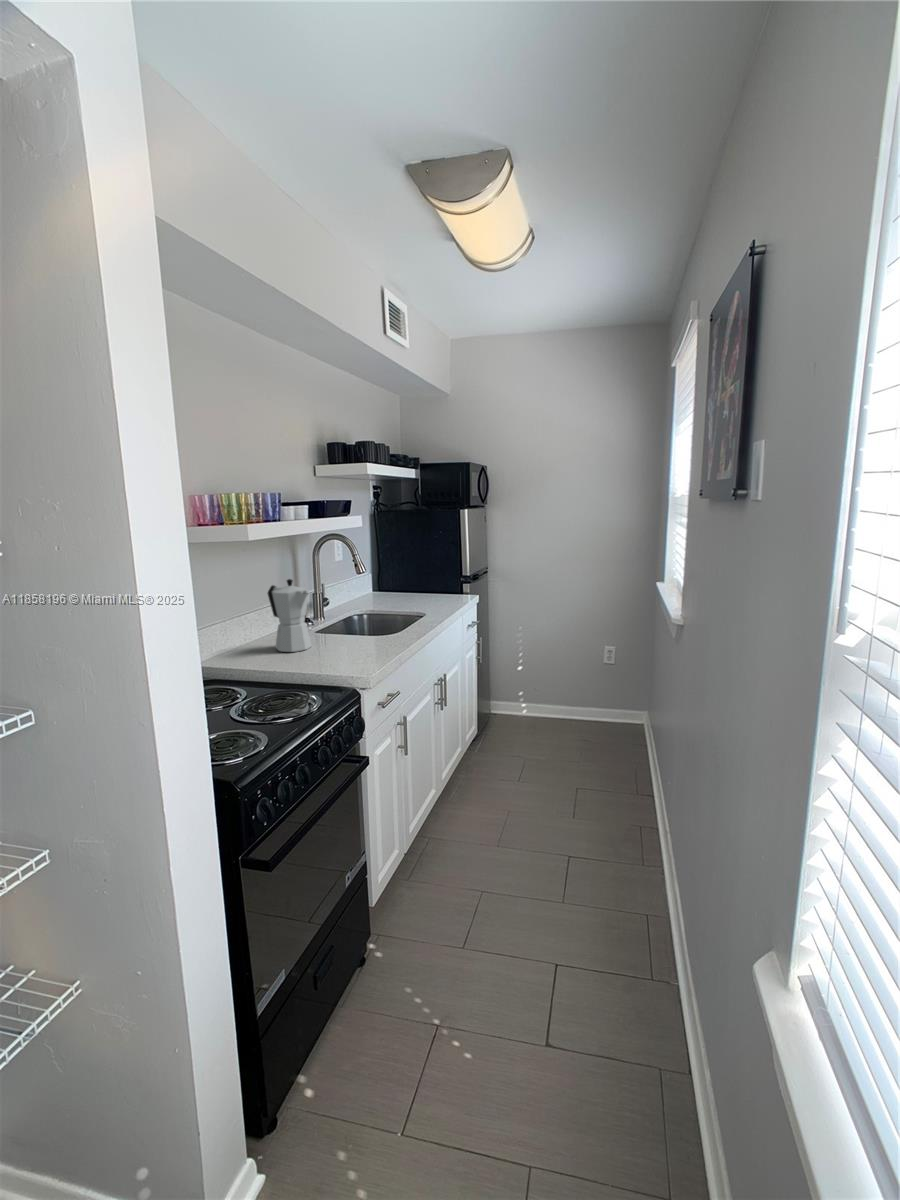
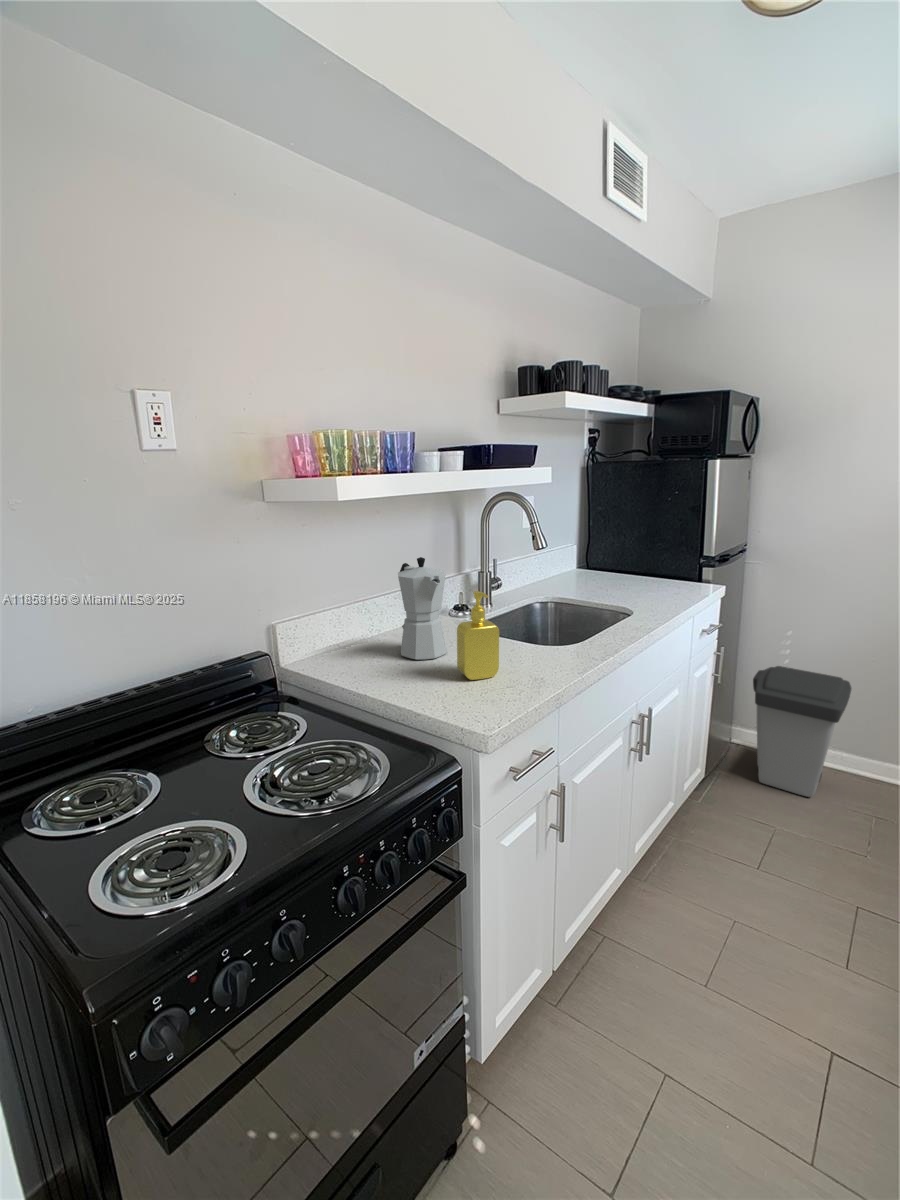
soap dispenser: none [327,597,356,656] -> present [457,591,499,680]
trash can: none [501,651,558,735] -> present [753,666,851,797]

